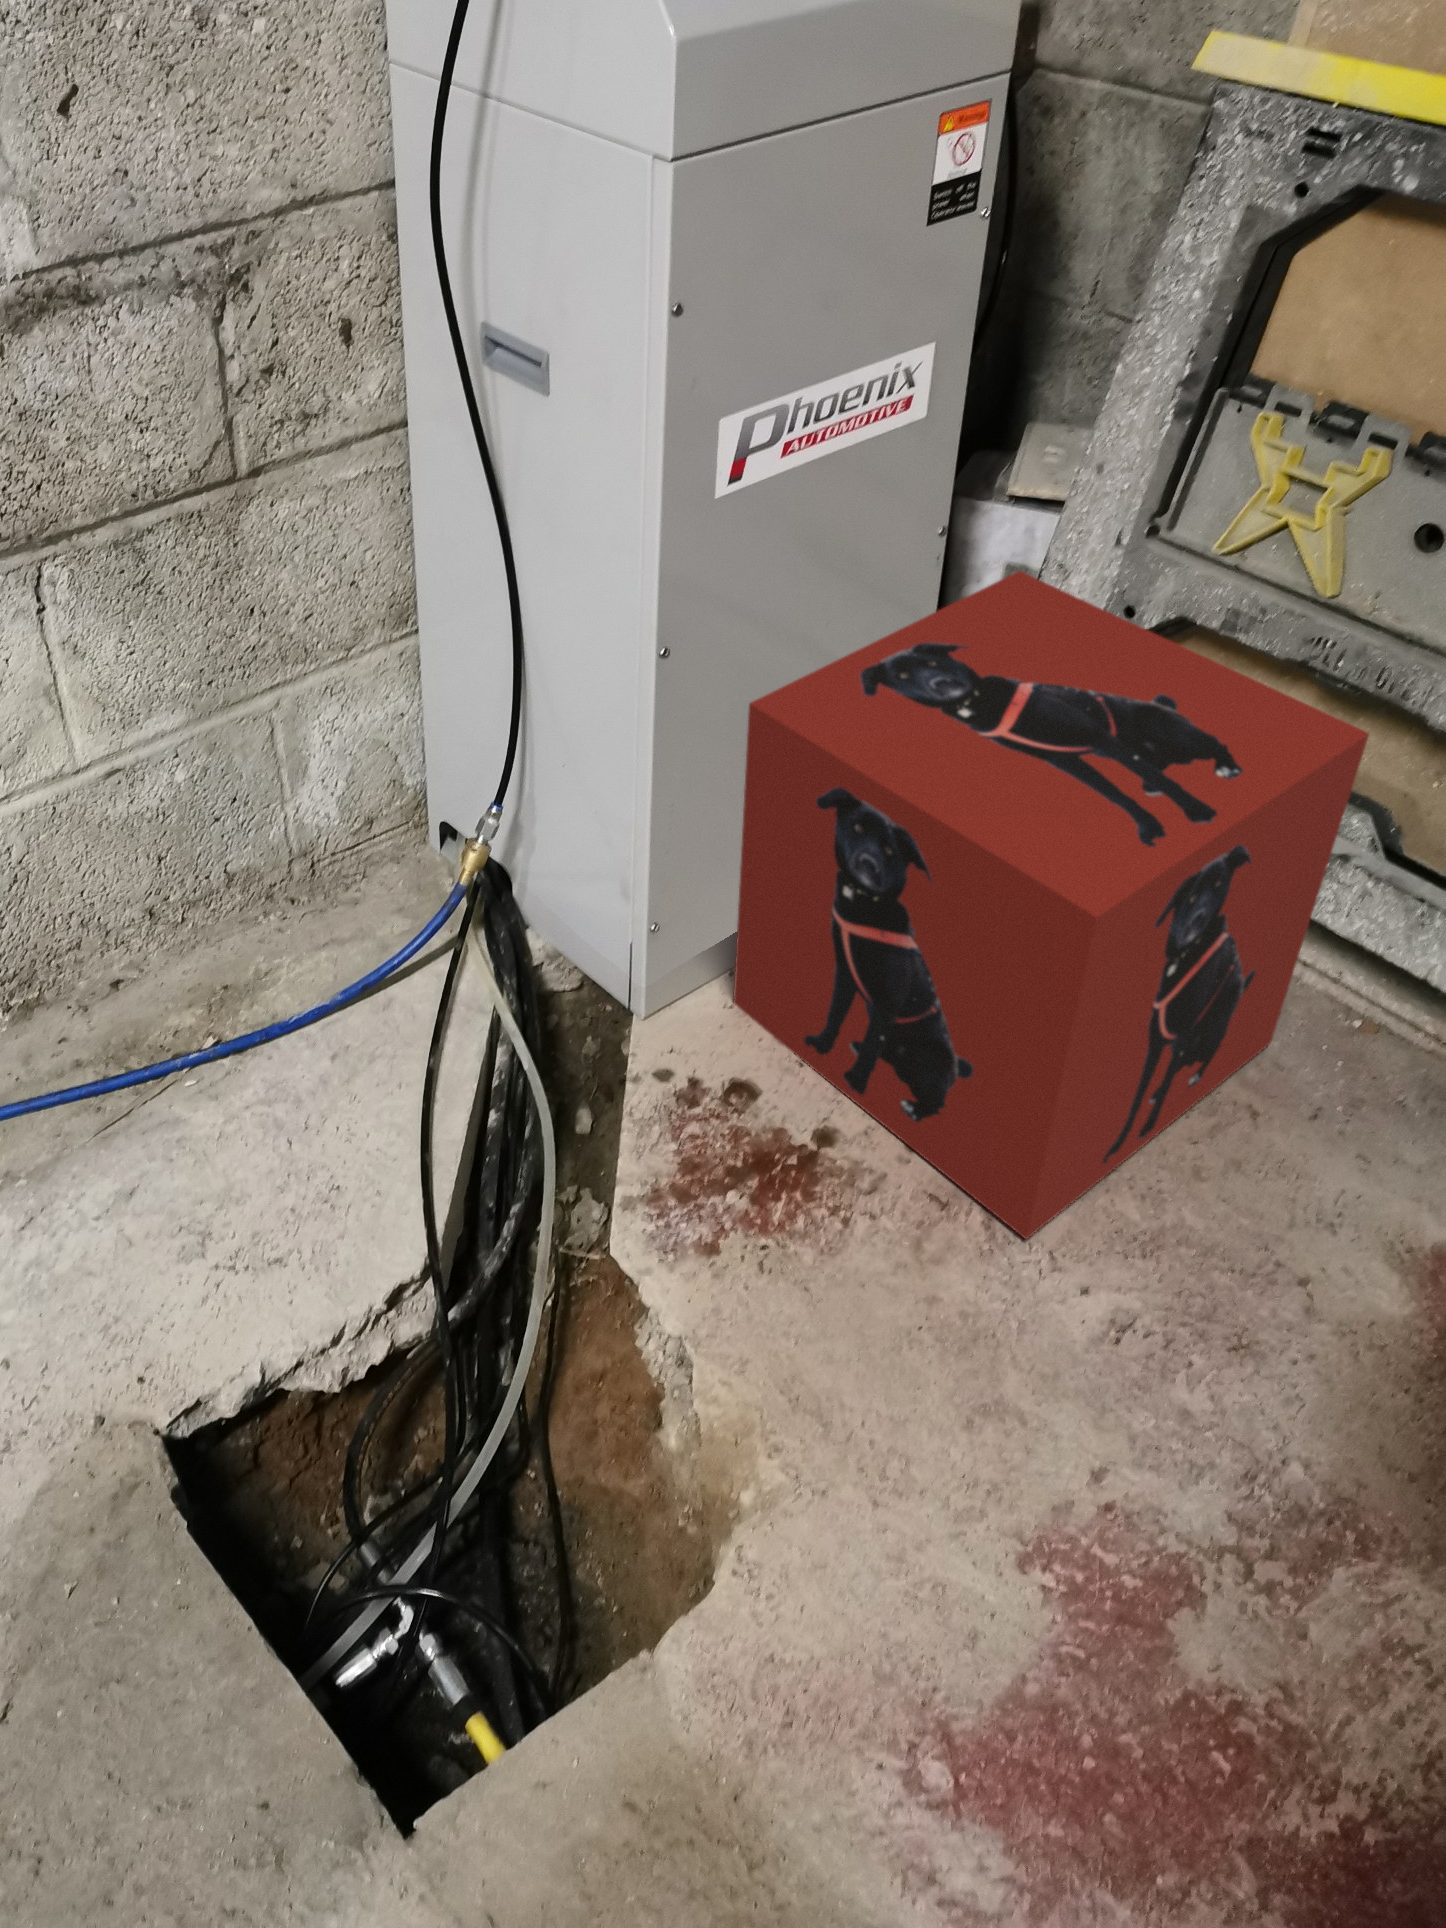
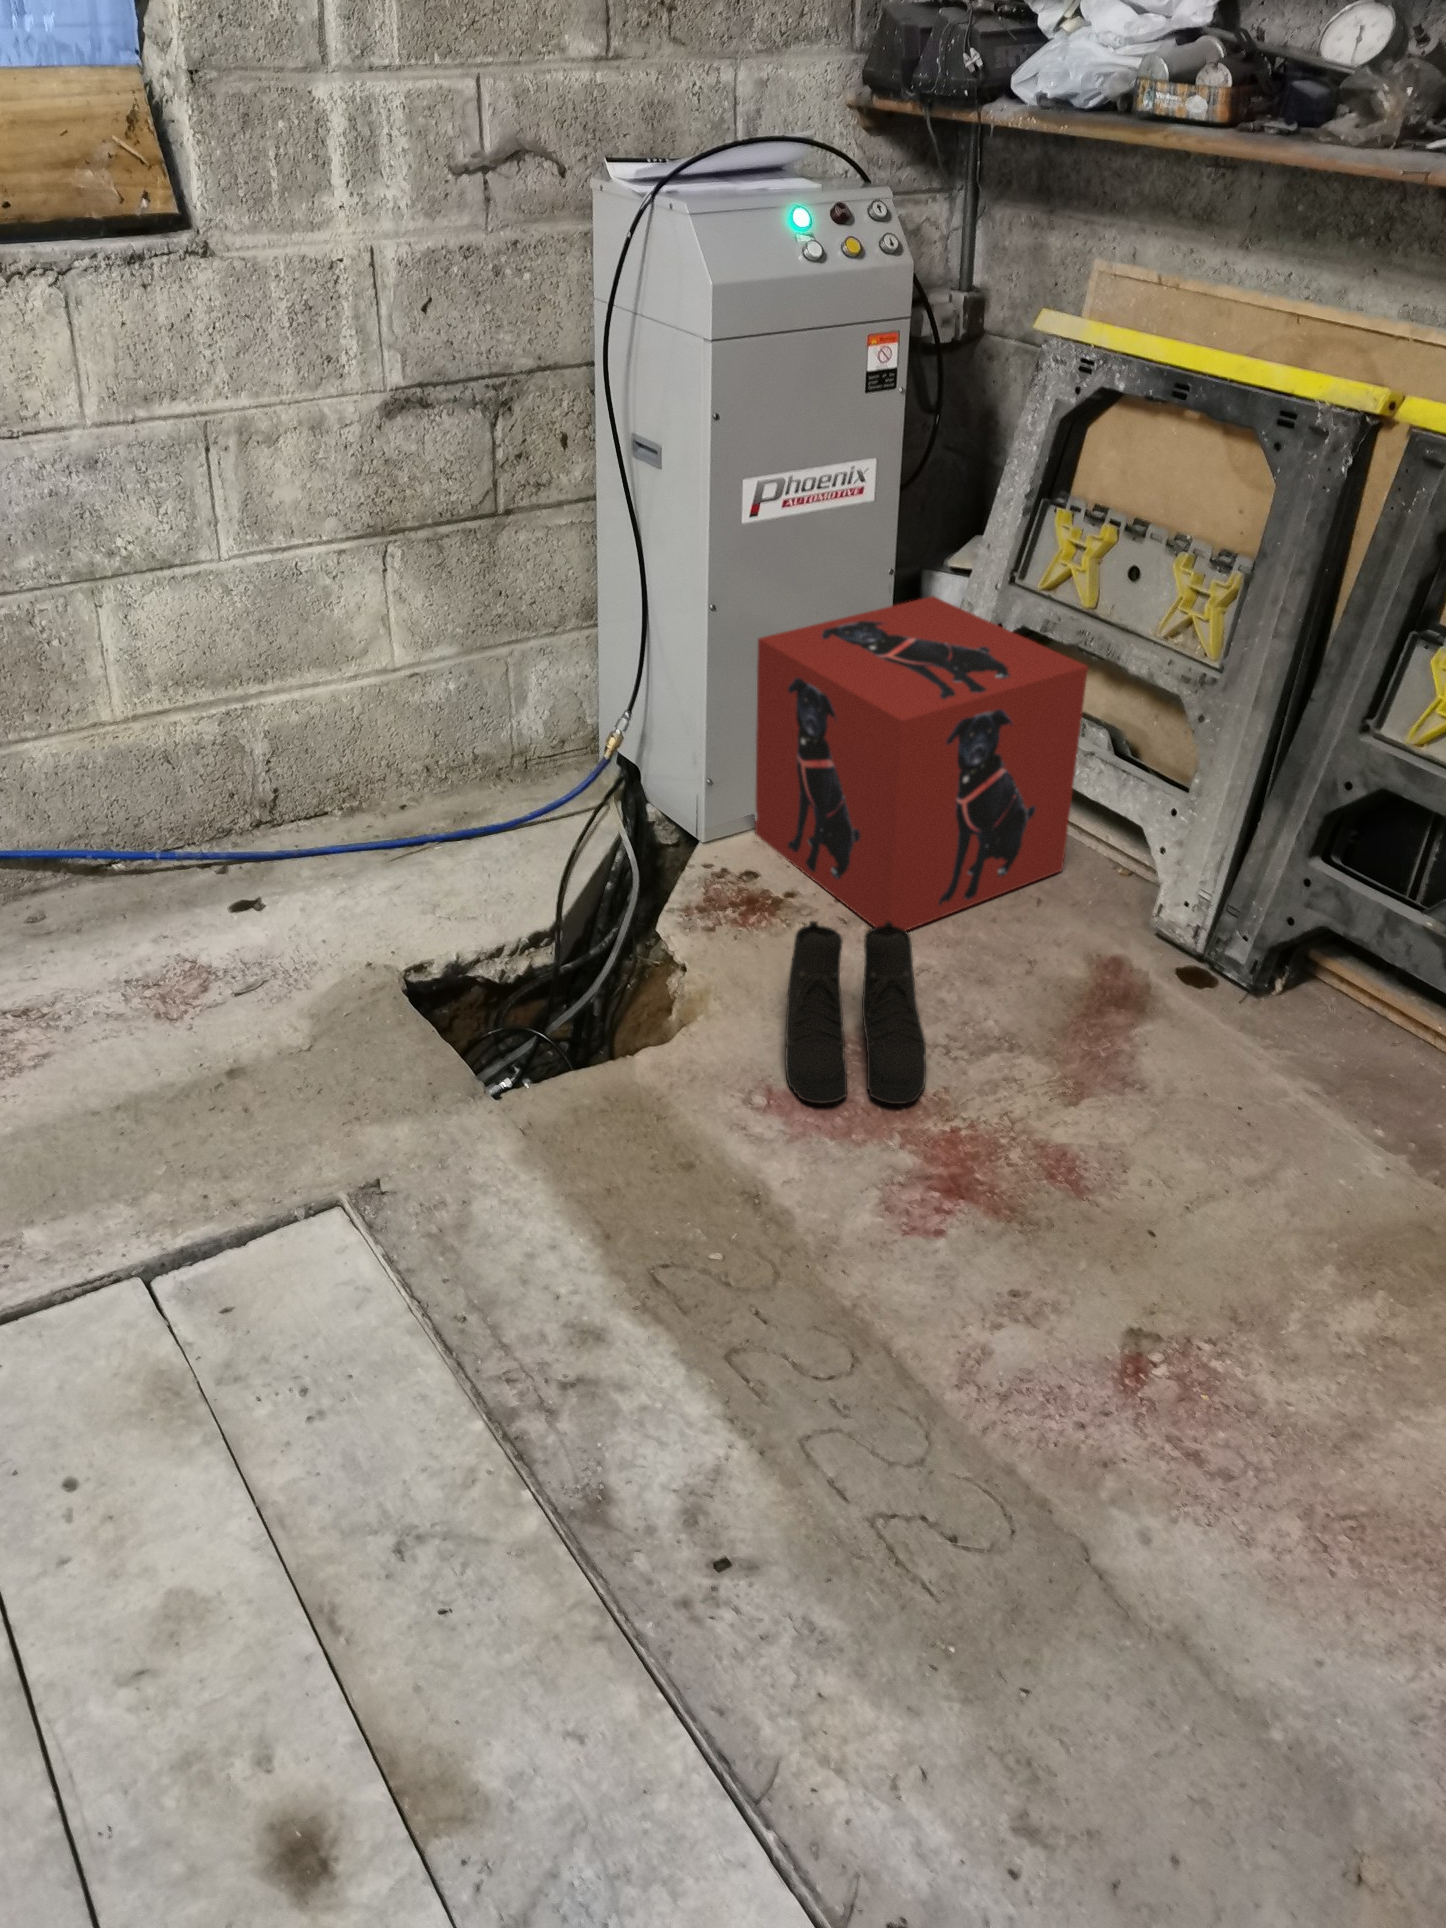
boots: none [906,1302,1209,1723] -> present [785,921,926,1104]

